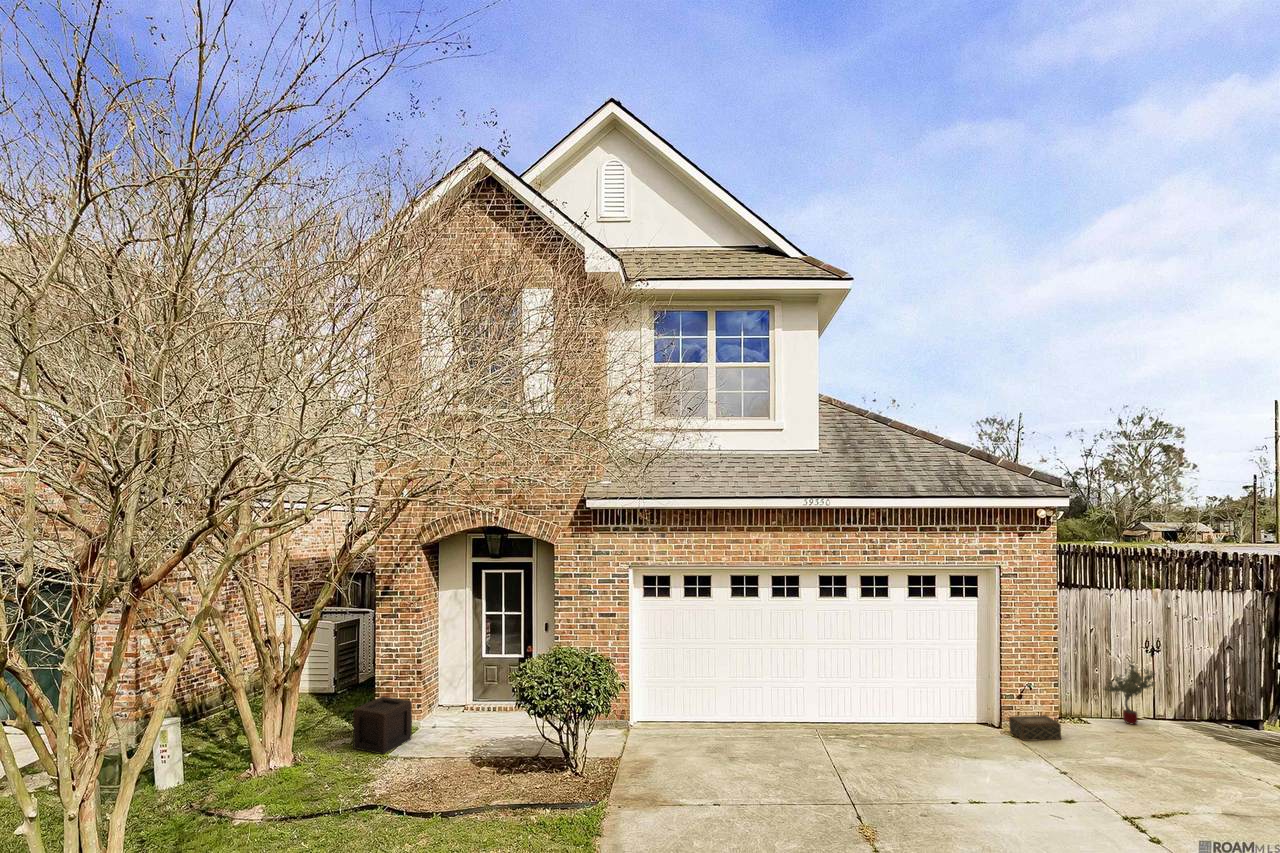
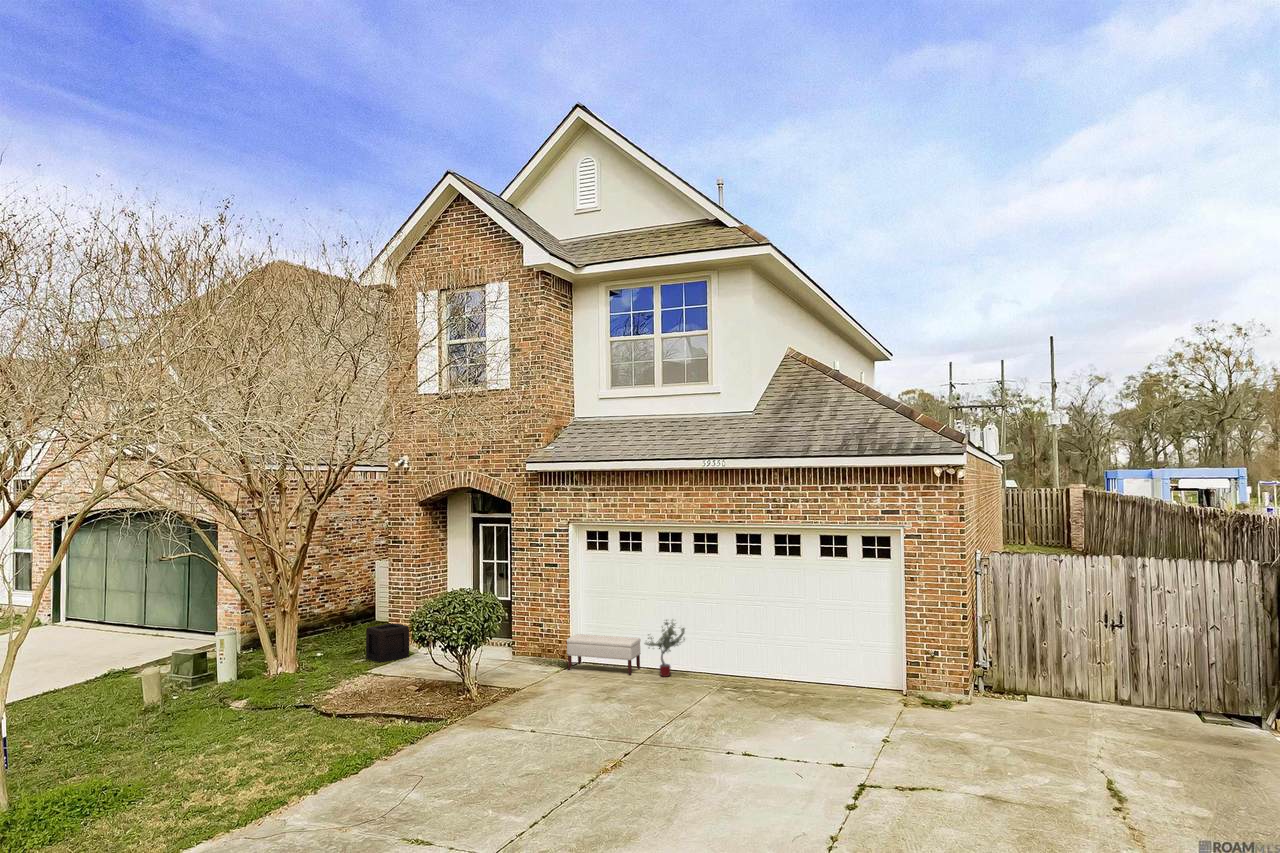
potted tree: present [1103,661,1155,724] -> present [644,620,685,677]
bench: none [636,693,717,738] -> present [567,634,641,675]
woven basket: present [1009,715,1061,741] -> none [913,680,959,706]

